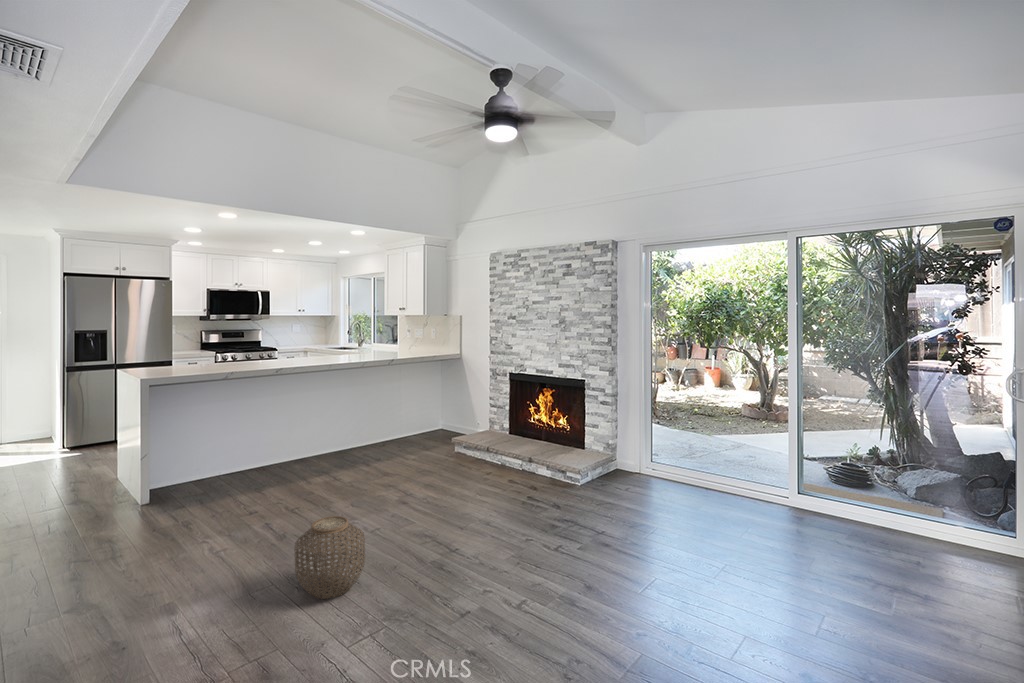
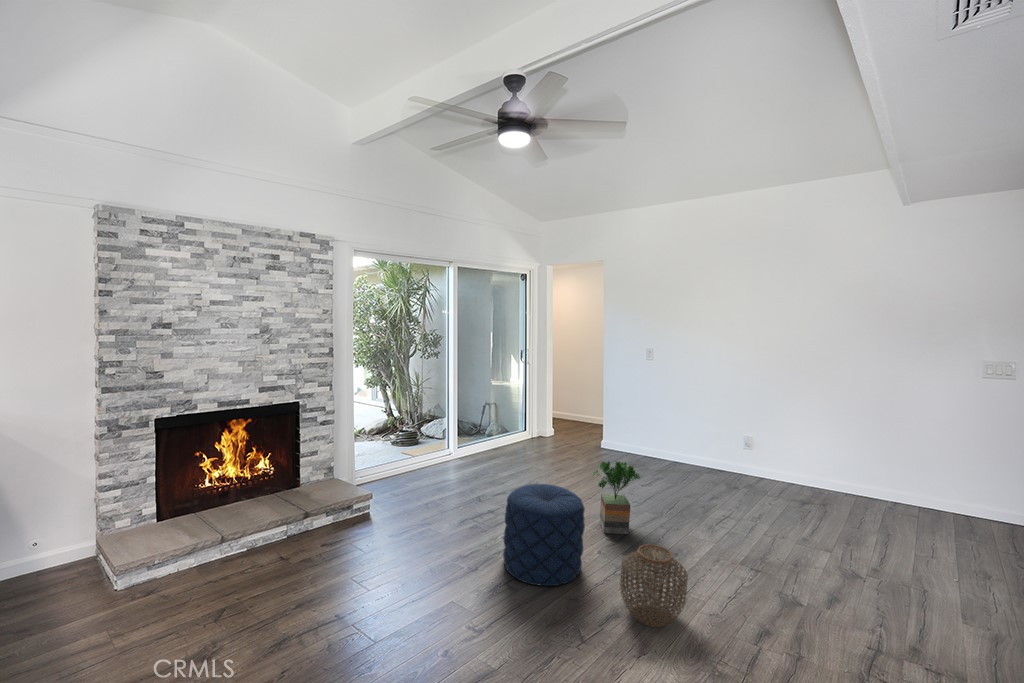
pouf: none [404,465,487,565] -> present [503,484,585,586]
potted tree: none [500,502,571,619] -> present [593,461,640,534]

